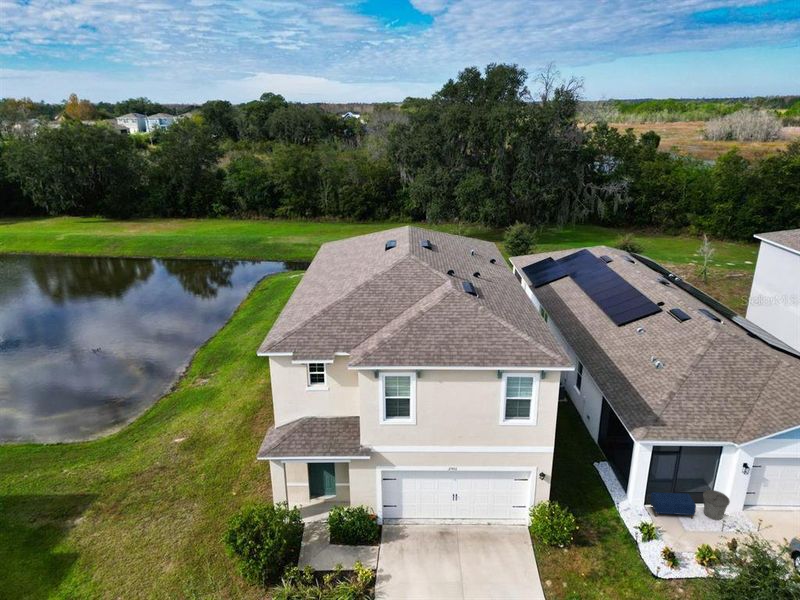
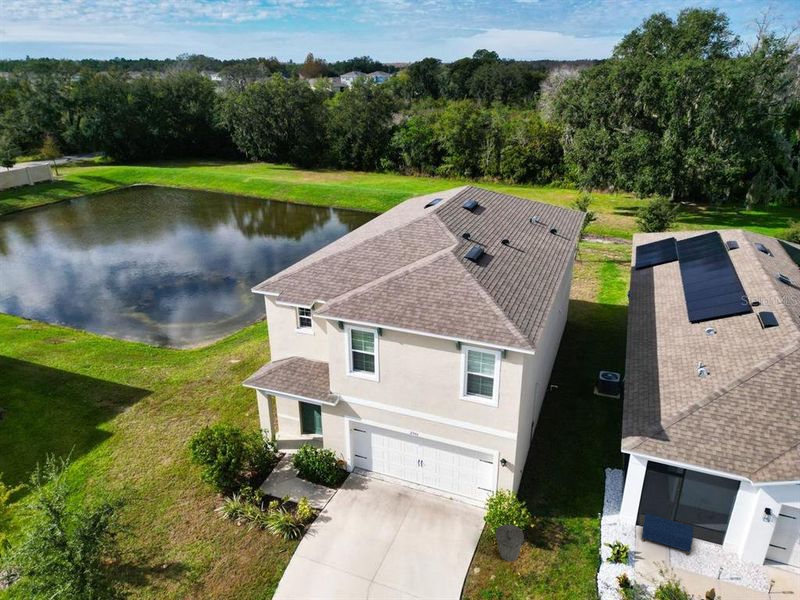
trash can: present [703,490,730,520] -> present [496,525,524,561]

